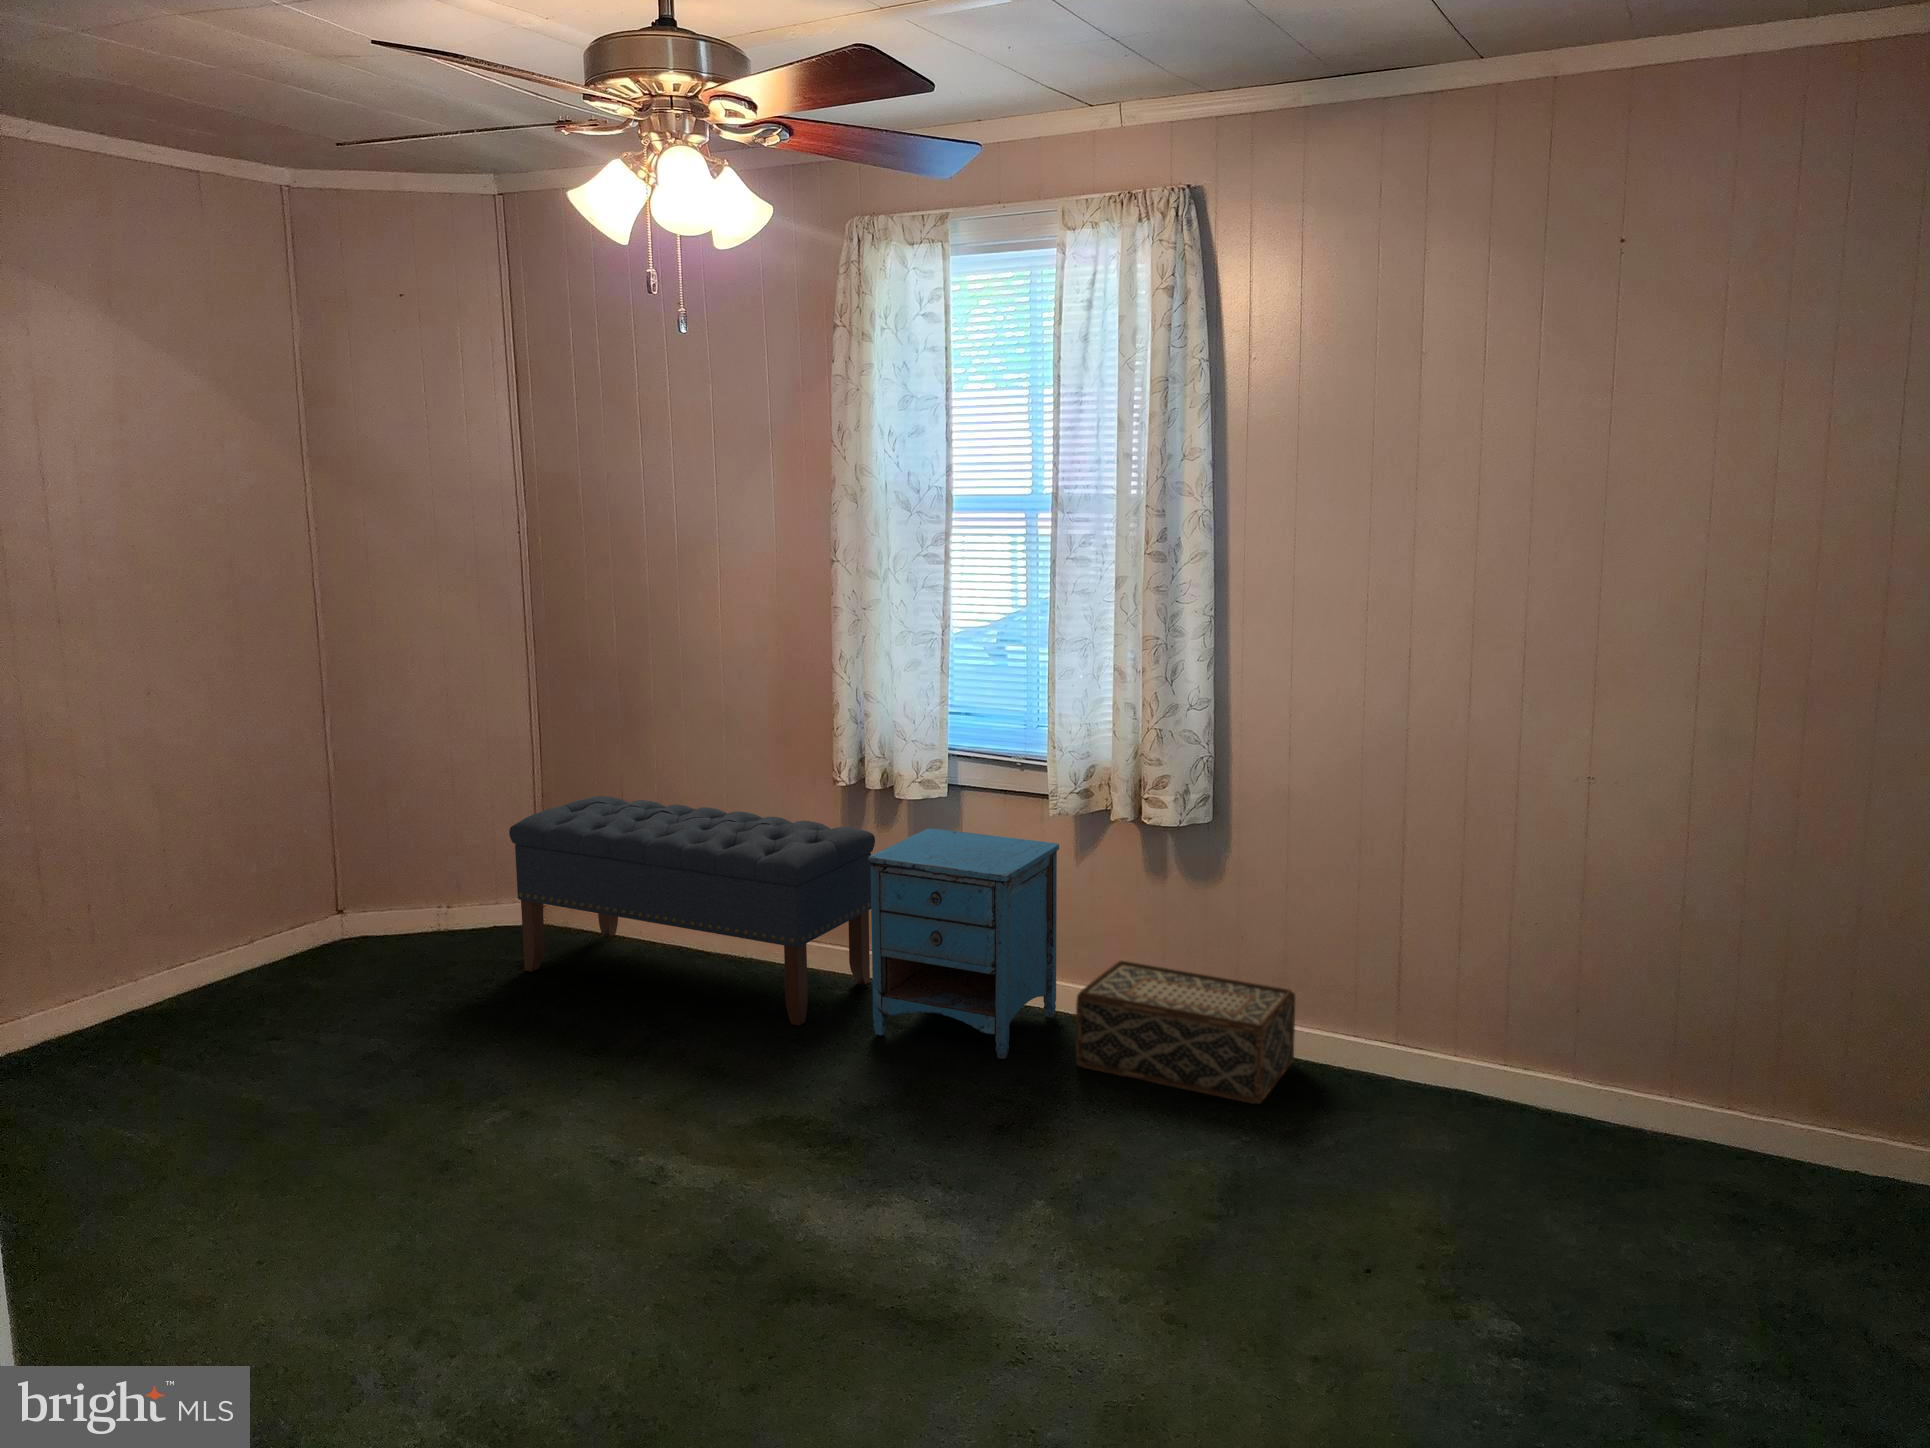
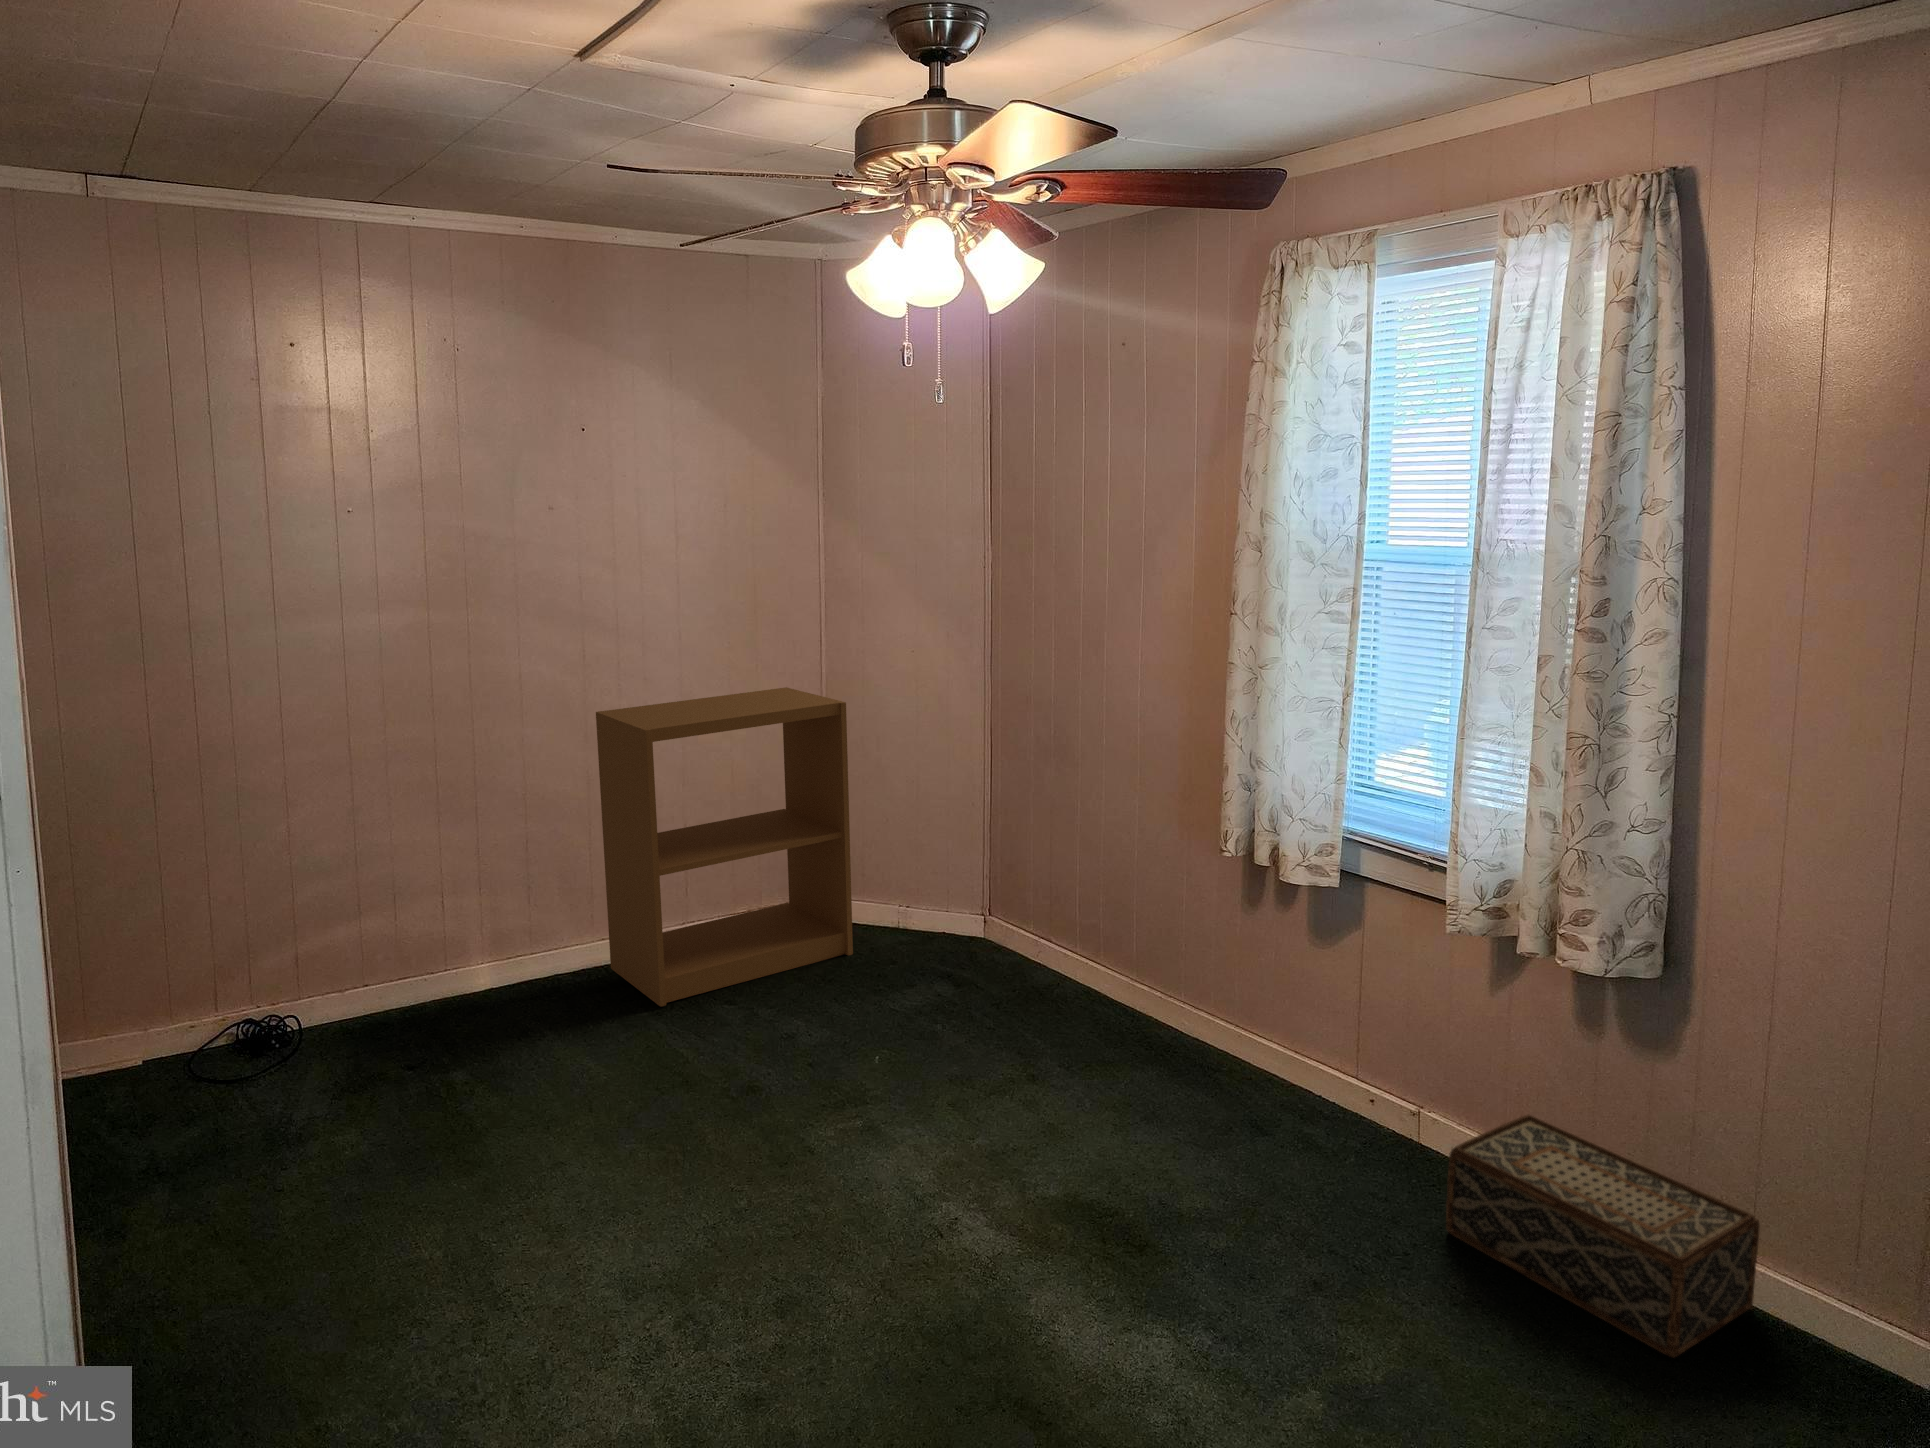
bookshelf: none [47,674,403,1056] -> present [596,687,853,1007]
bench: present [509,796,875,1025] -> none [936,824,1269,1098]
nightstand: present [868,828,1059,1059] -> none [1231,914,1463,1198]

